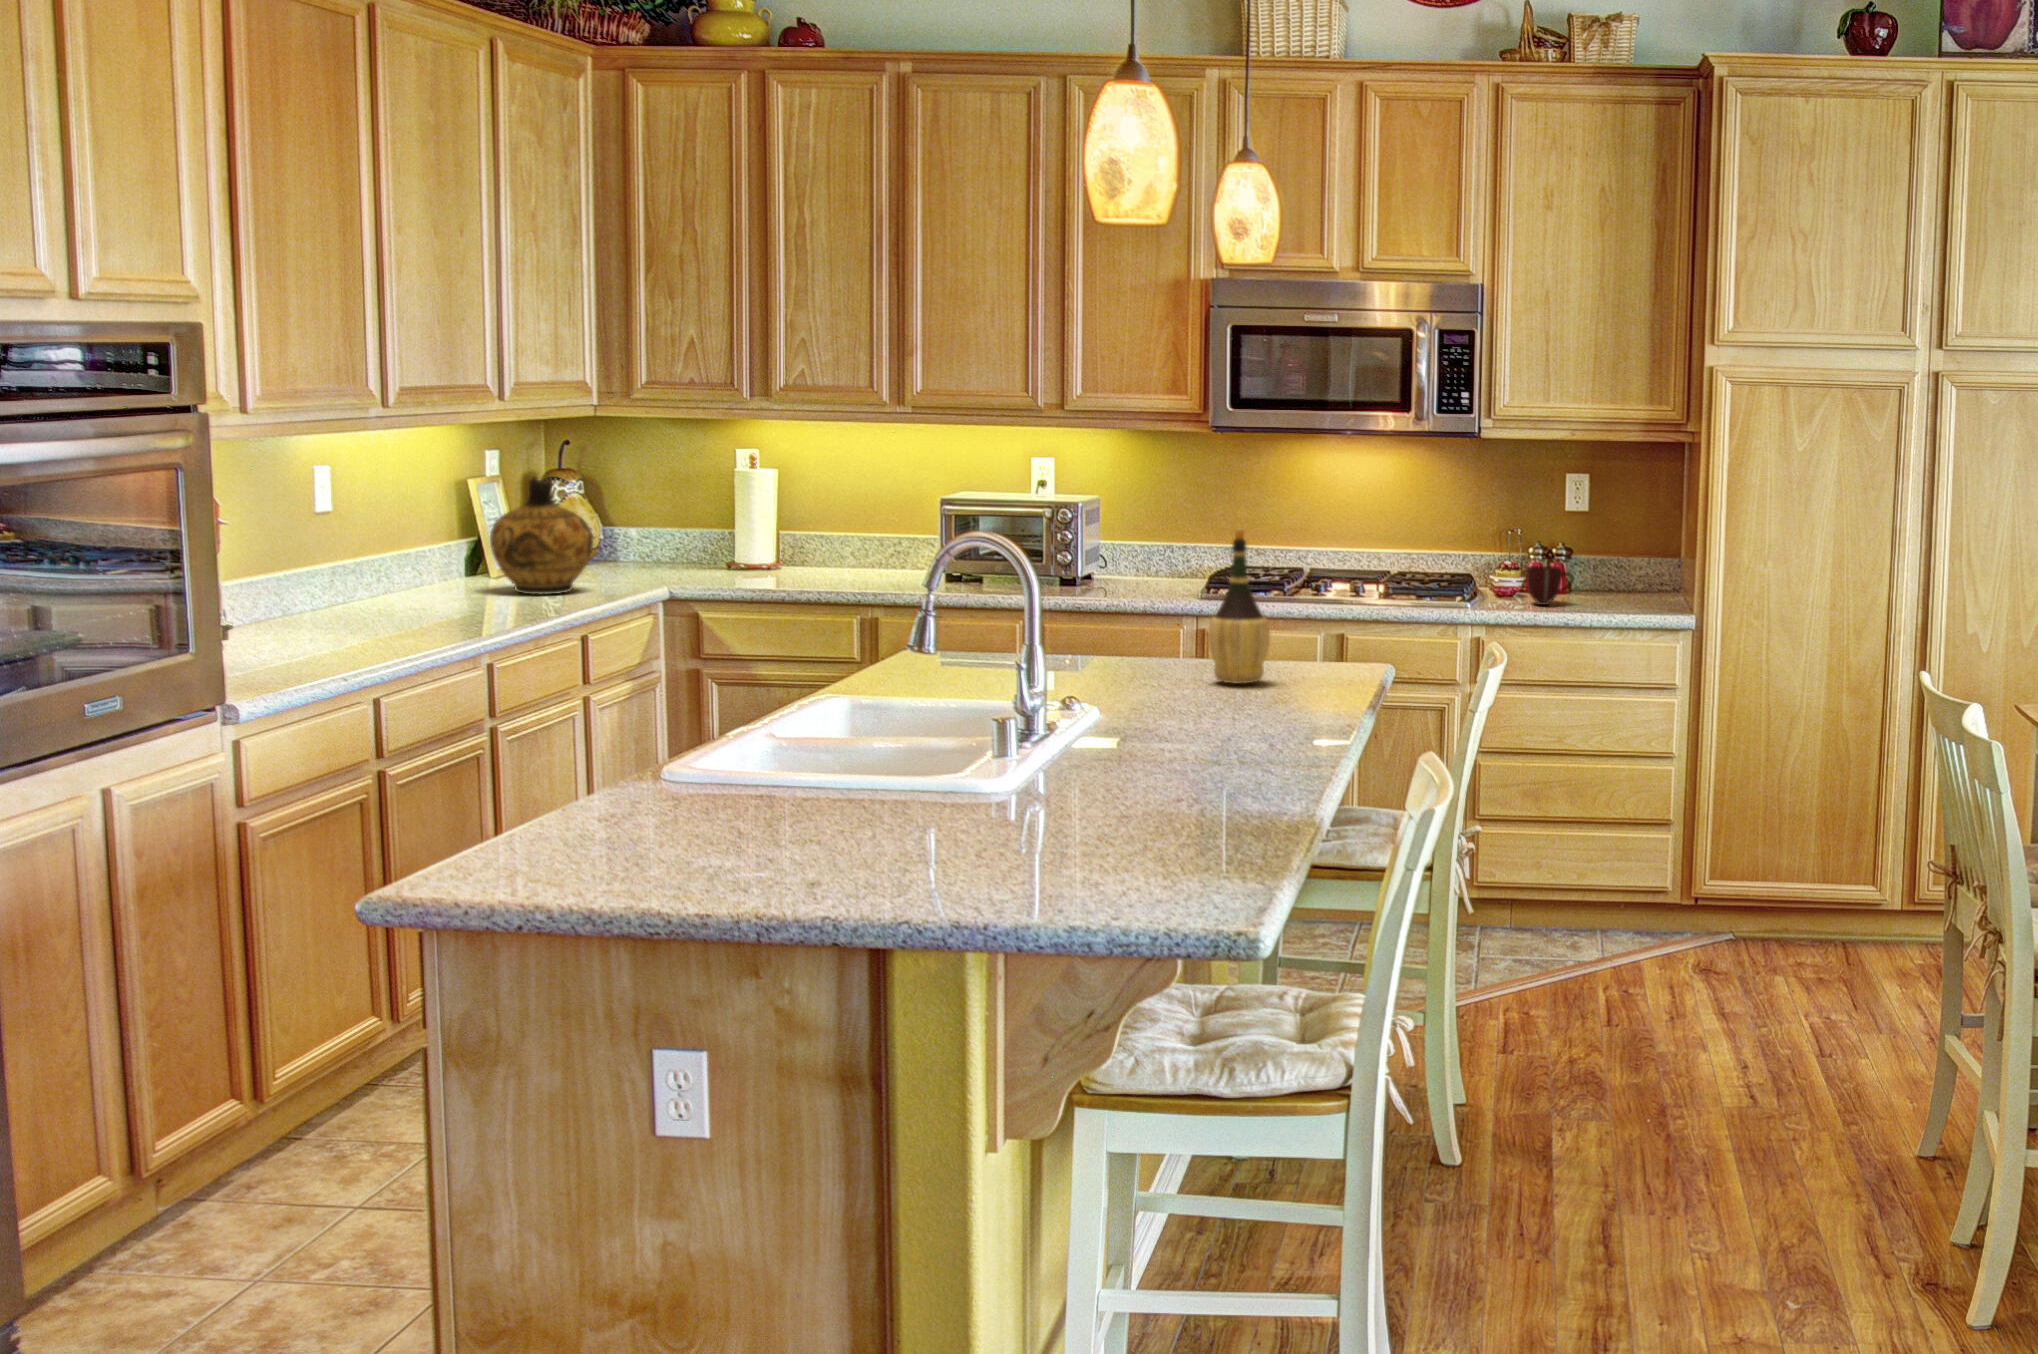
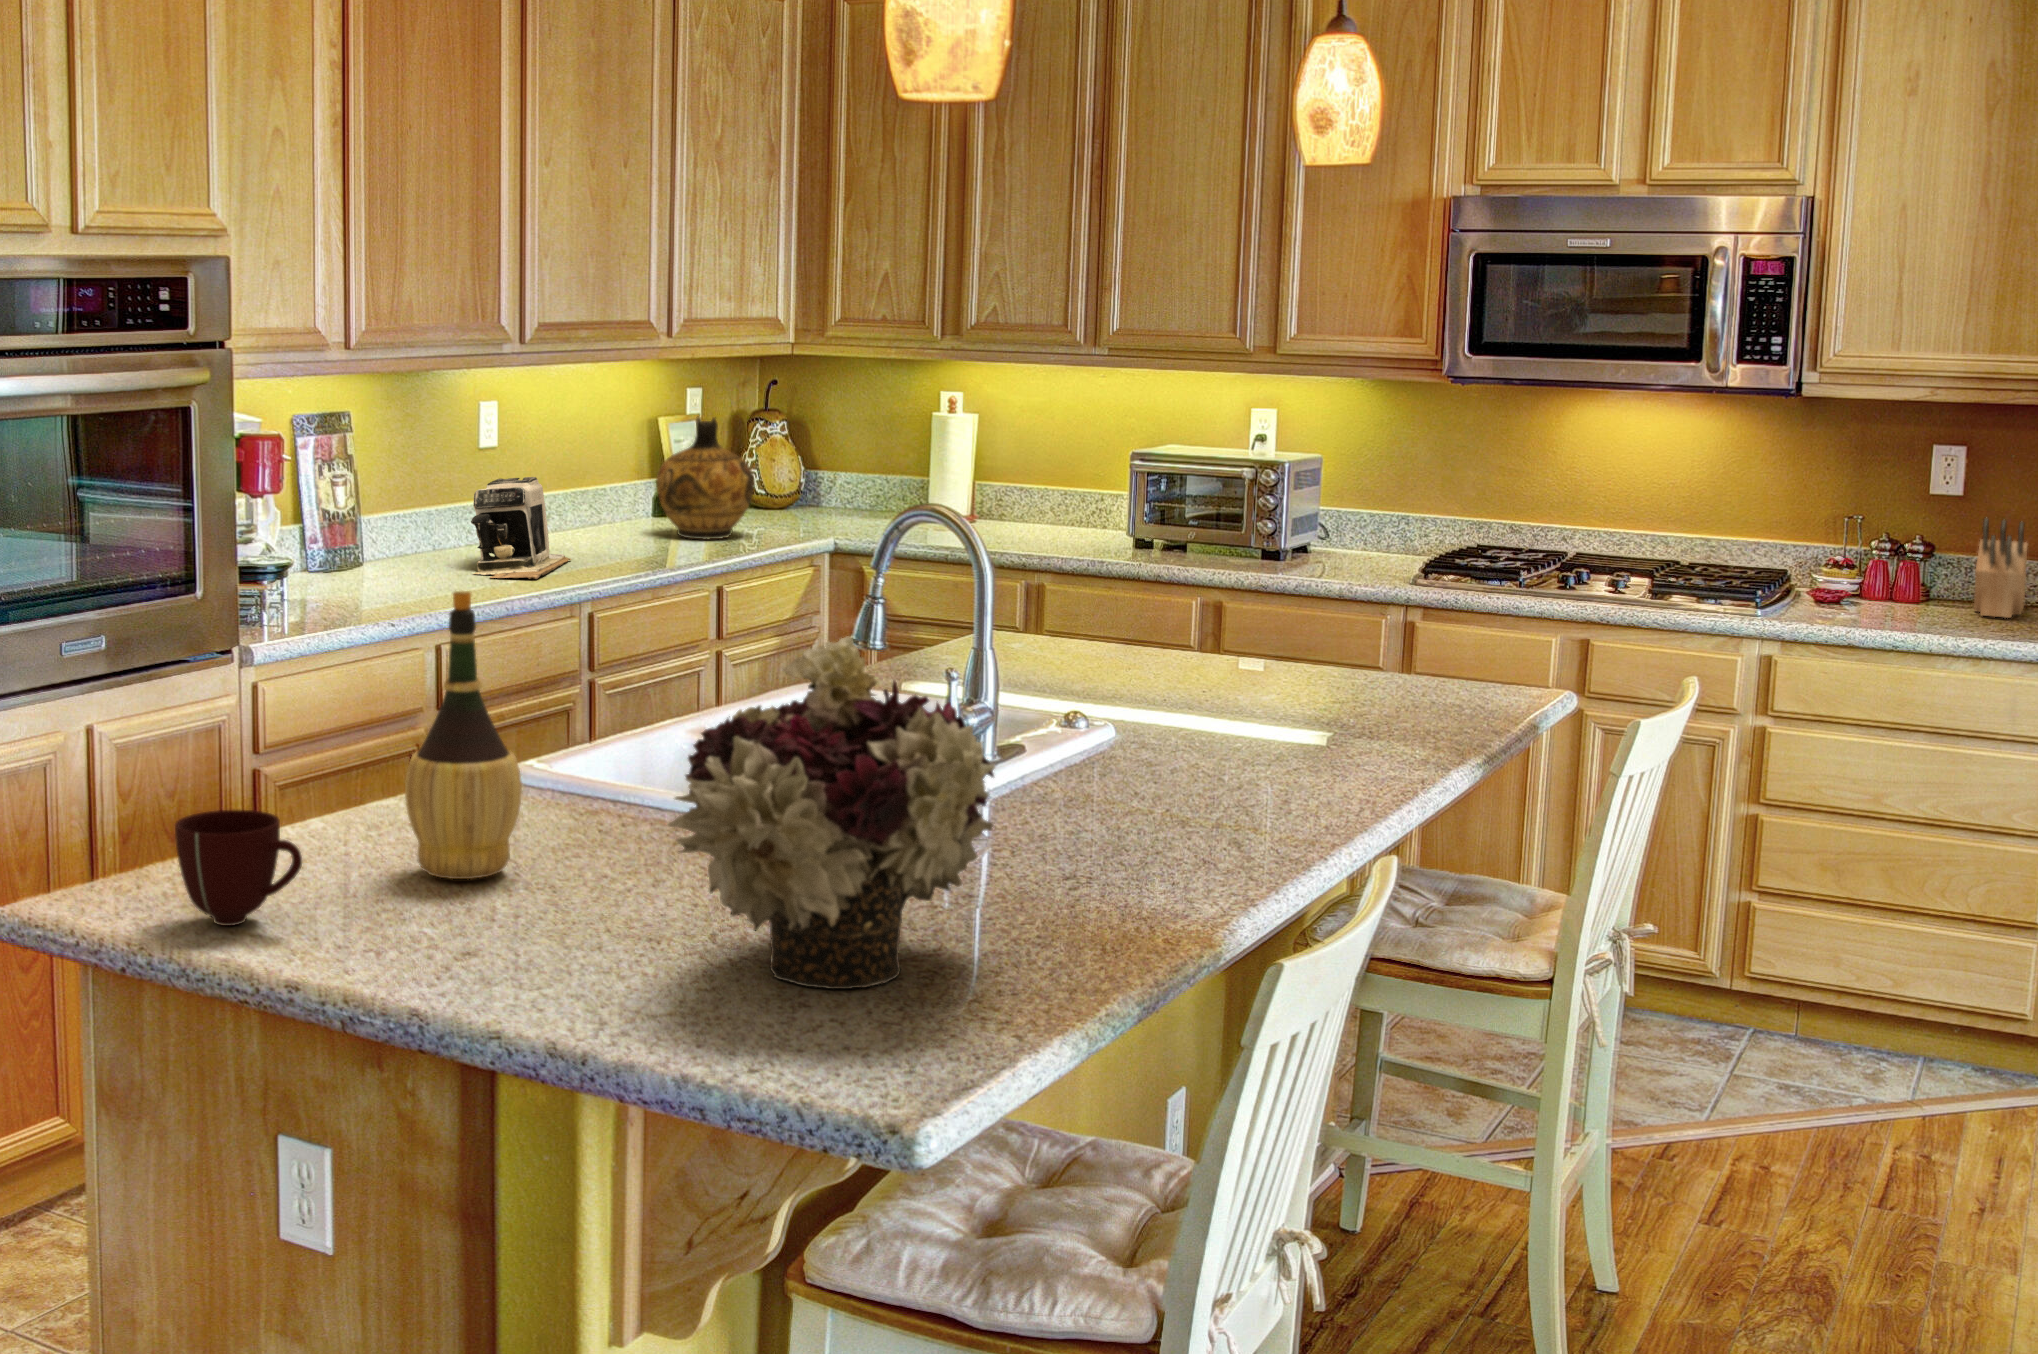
knife block: none [1612,527,1645,600] -> present [1974,517,2027,618]
wine bottle: present [1208,529,1270,684] -> present [405,591,522,879]
coffee maker: none [344,538,440,637] -> present [471,477,571,579]
mug: present [1526,566,1574,605] -> present [175,810,302,926]
flower arrangement: none [987,620,1208,873] -> present [668,637,995,989]

